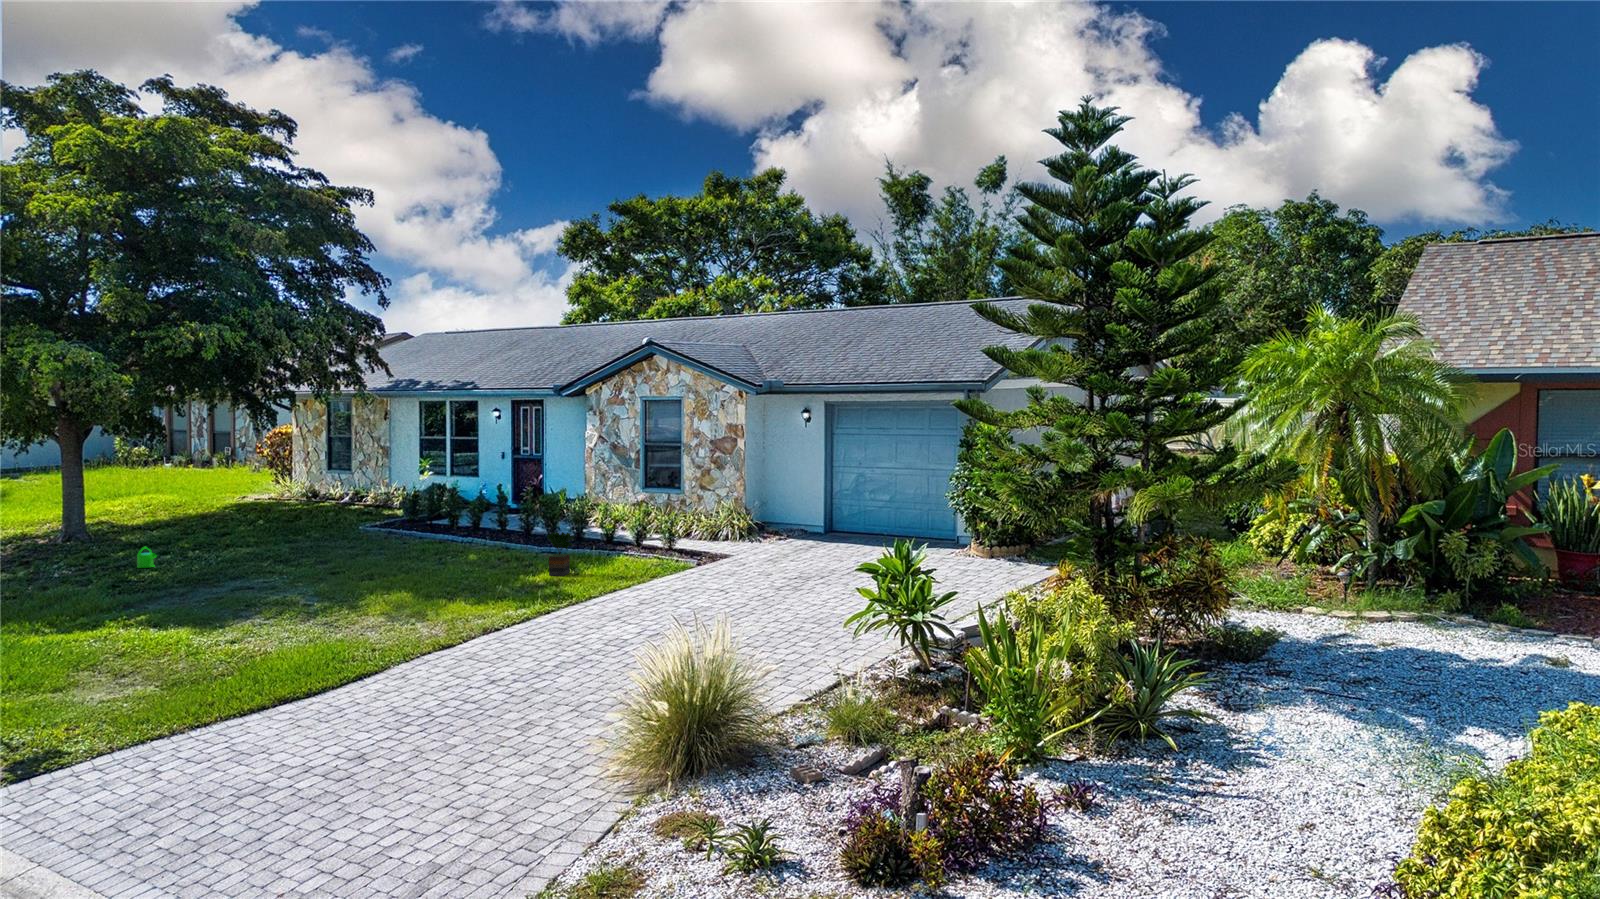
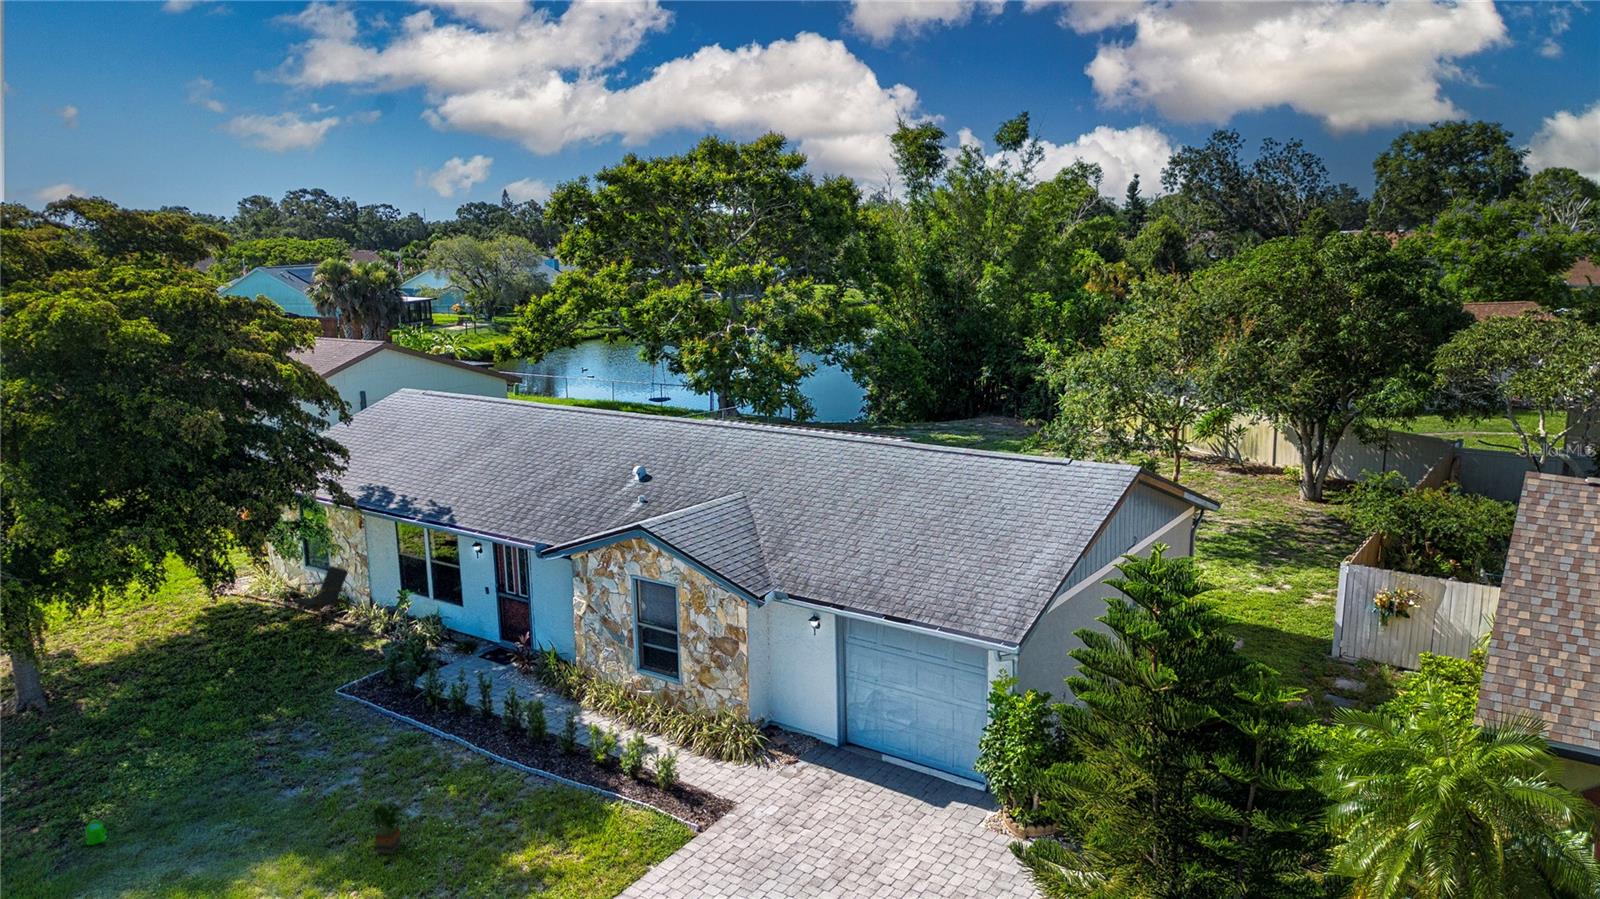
lounge chair: none [321,454,374,498] -> present [294,566,349,621]
potted tree: present [547,532,574,576] -> present [372,805,403,854]

